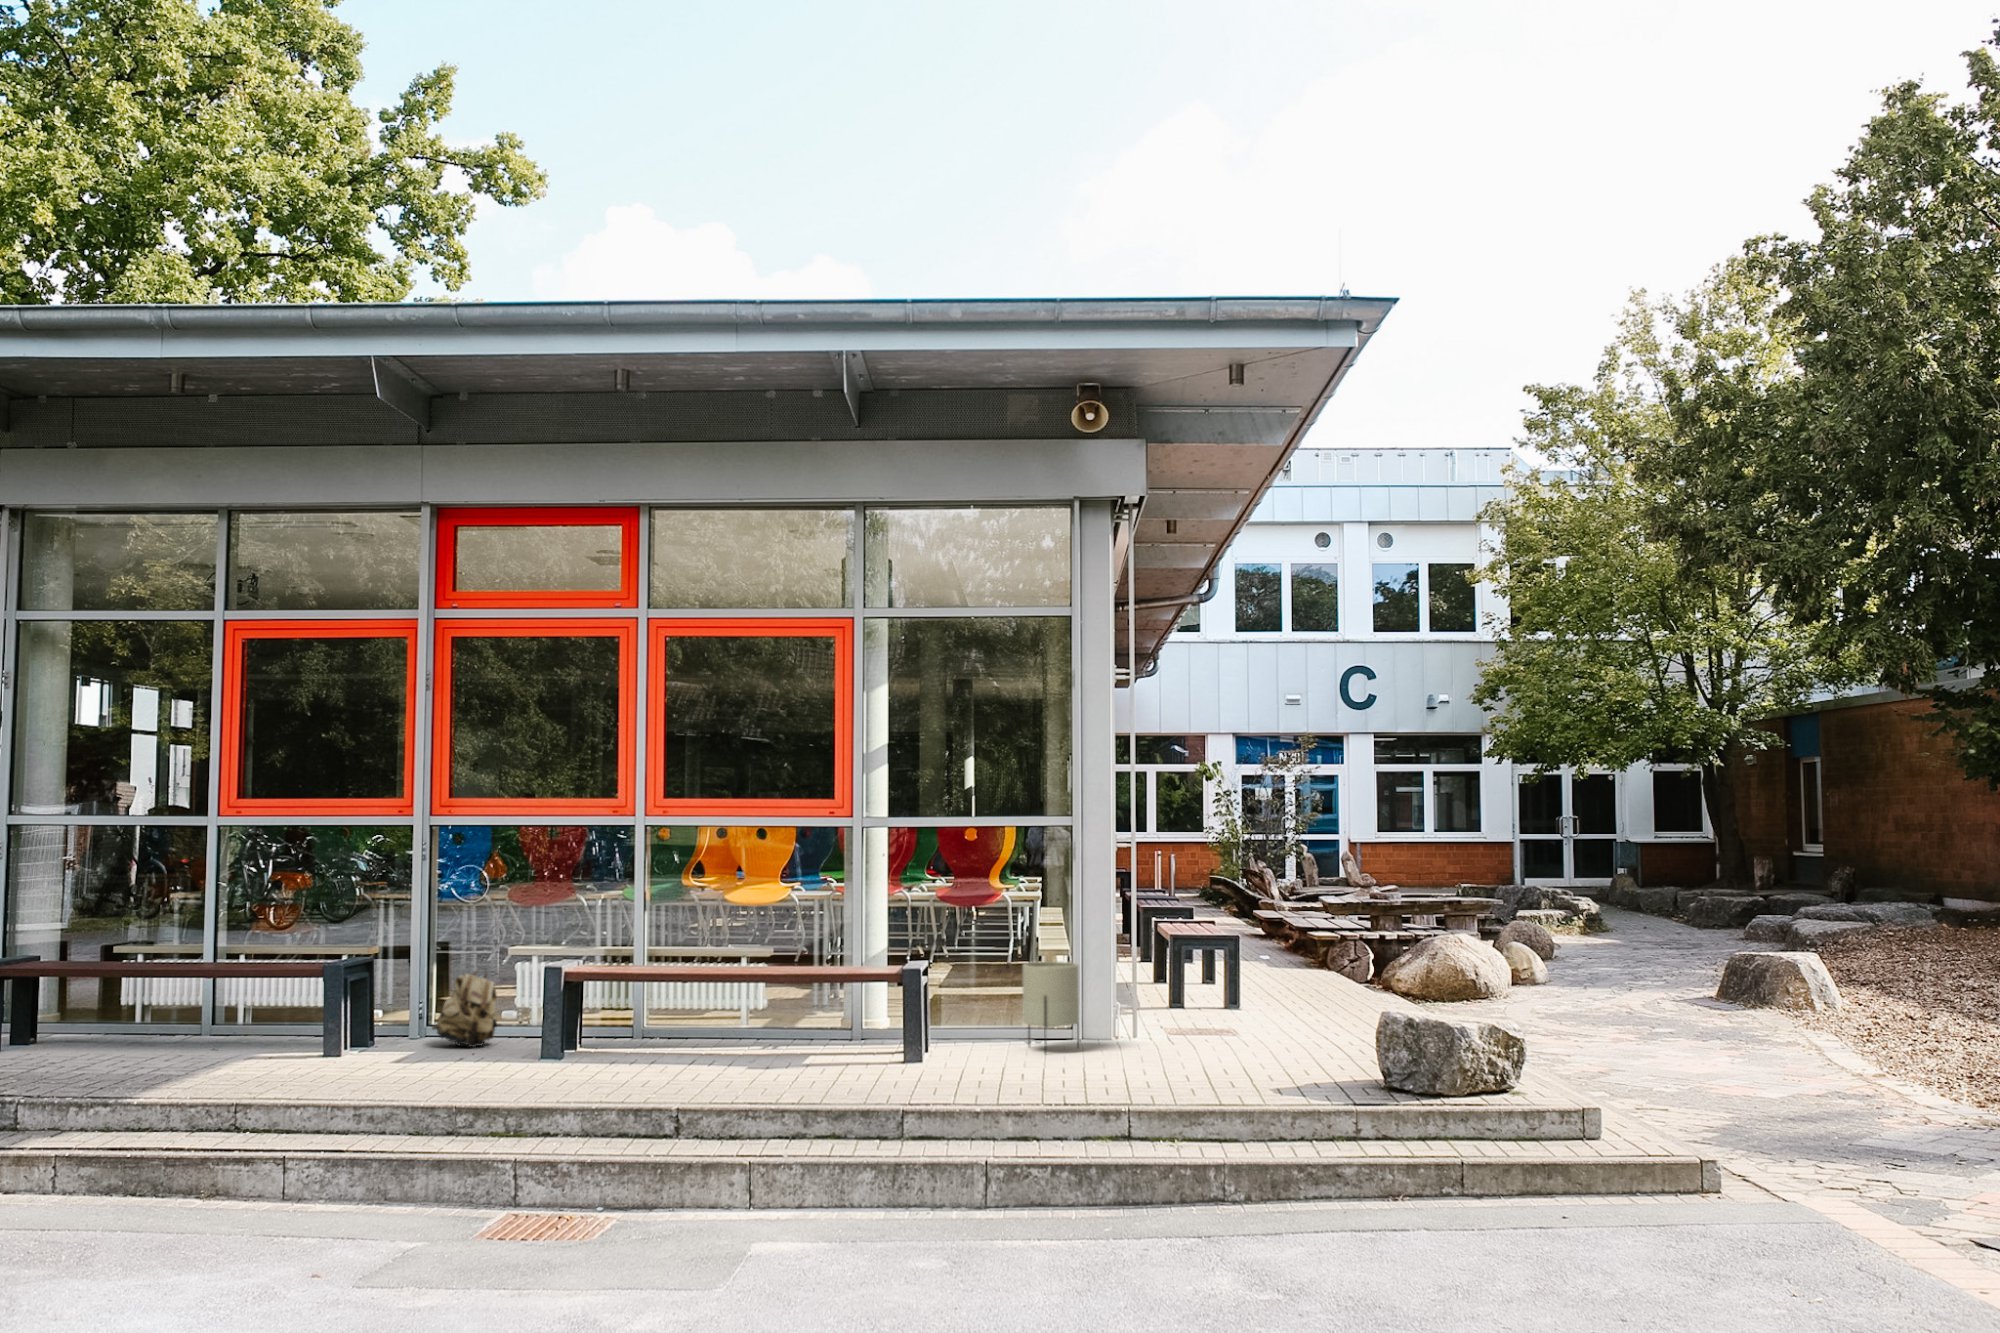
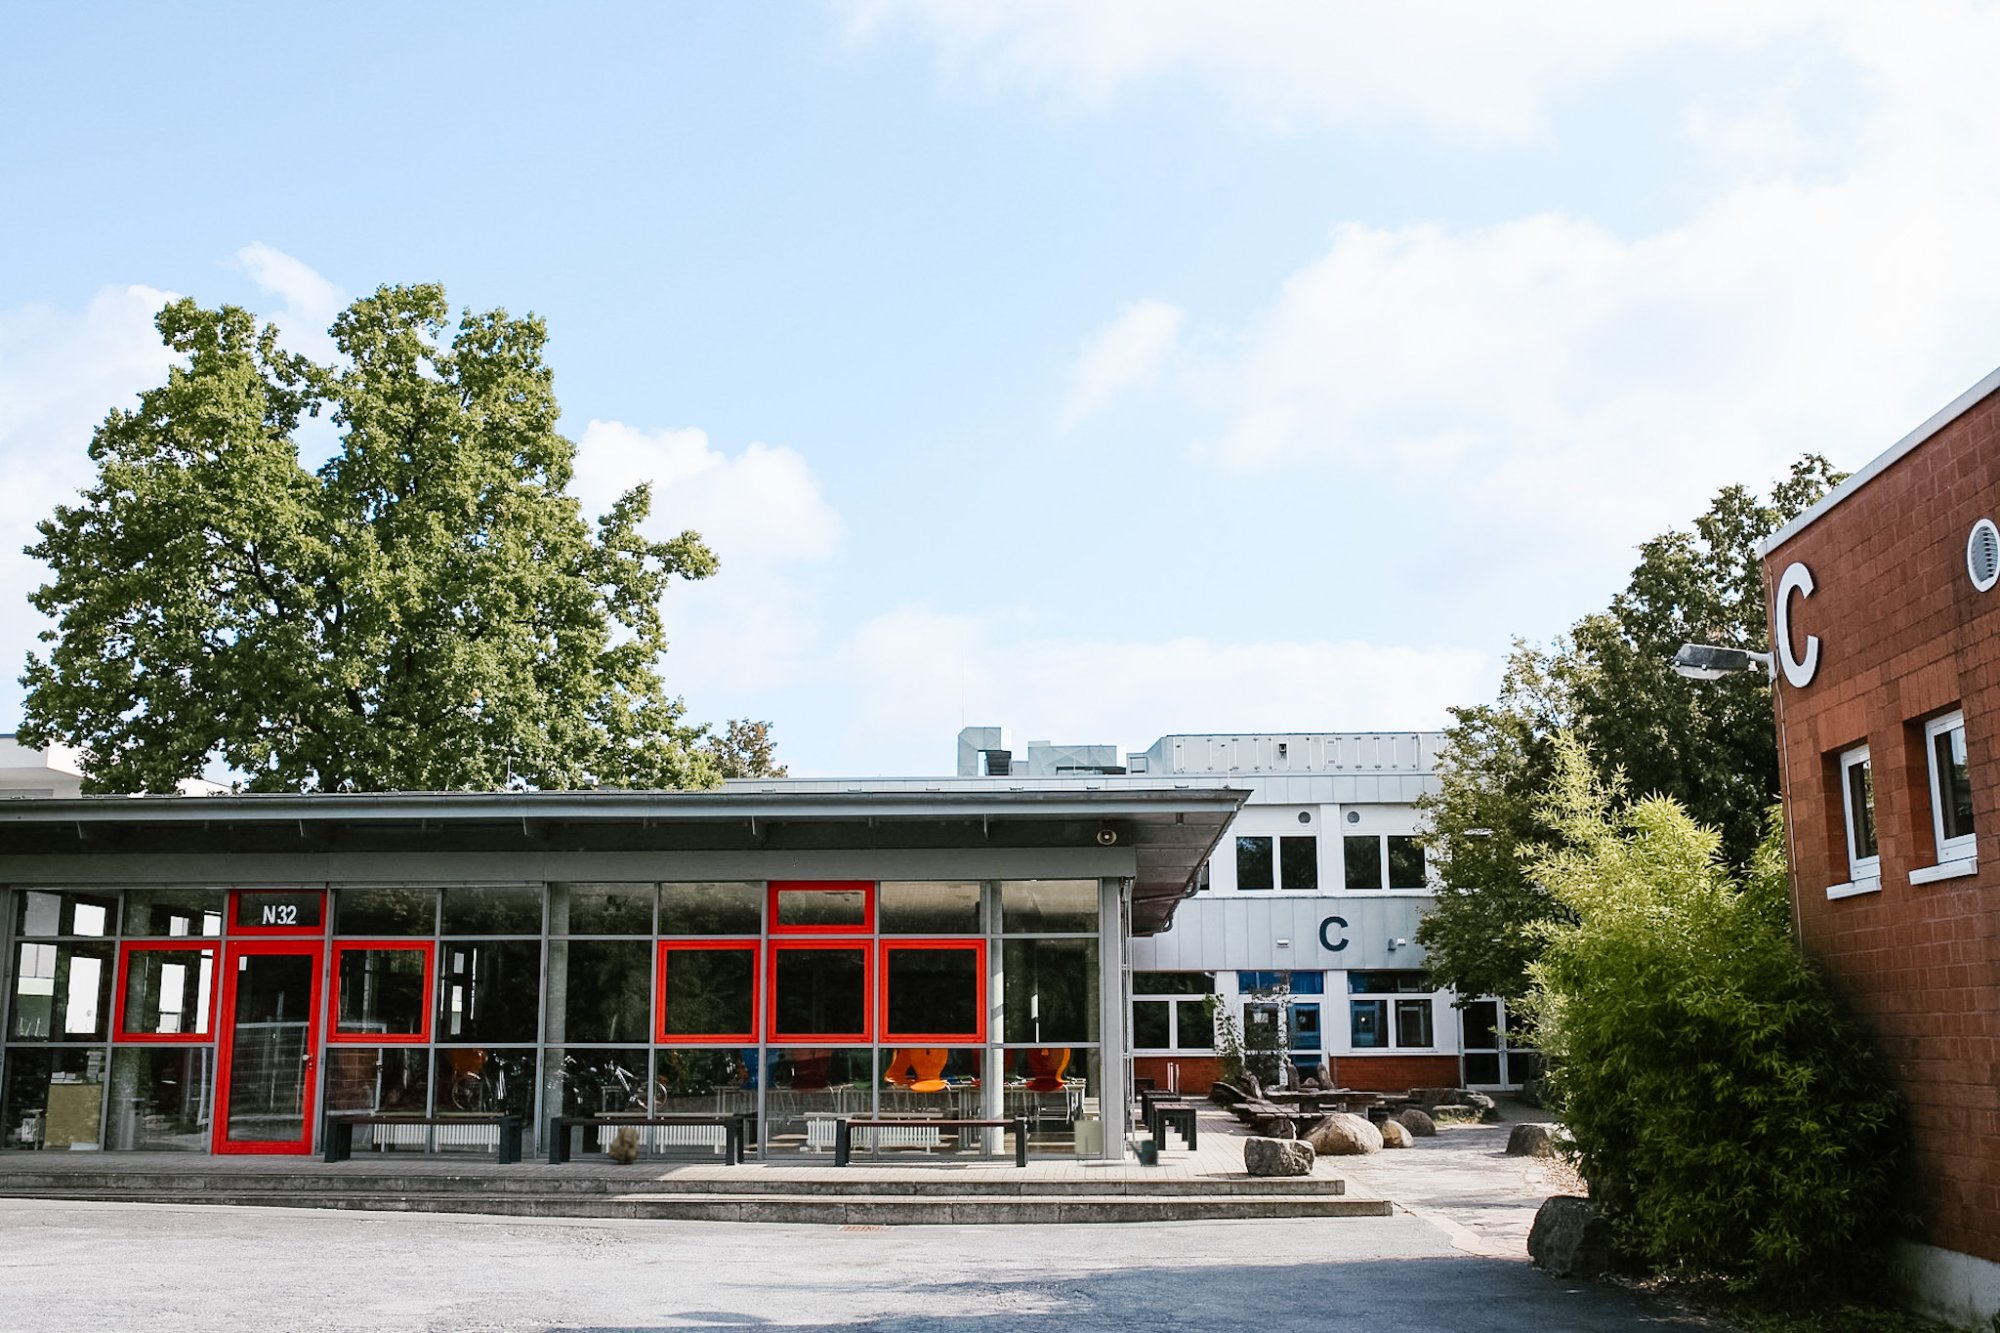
backpack: present [432,971,497,1047] -> present [607,1126,639,1164]
watering can: none [1116,992,1196,1051] -> present [1125,1137,1159,1167]

